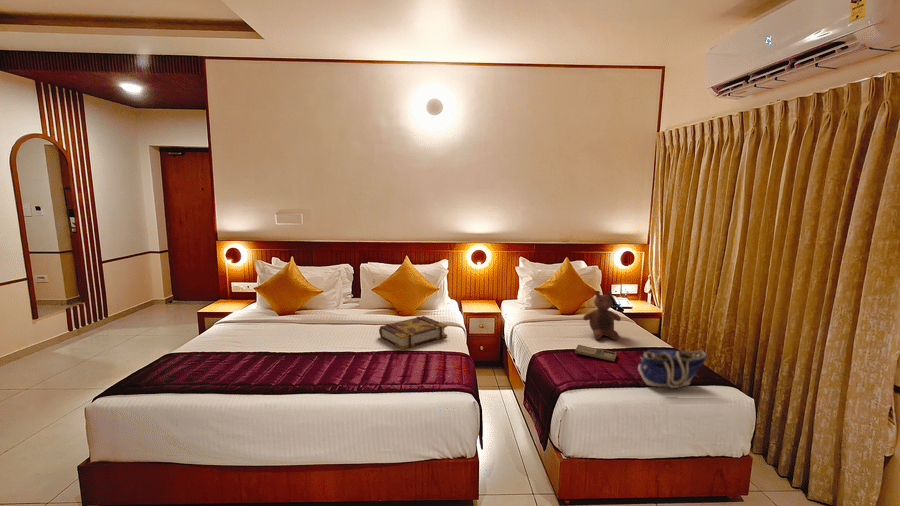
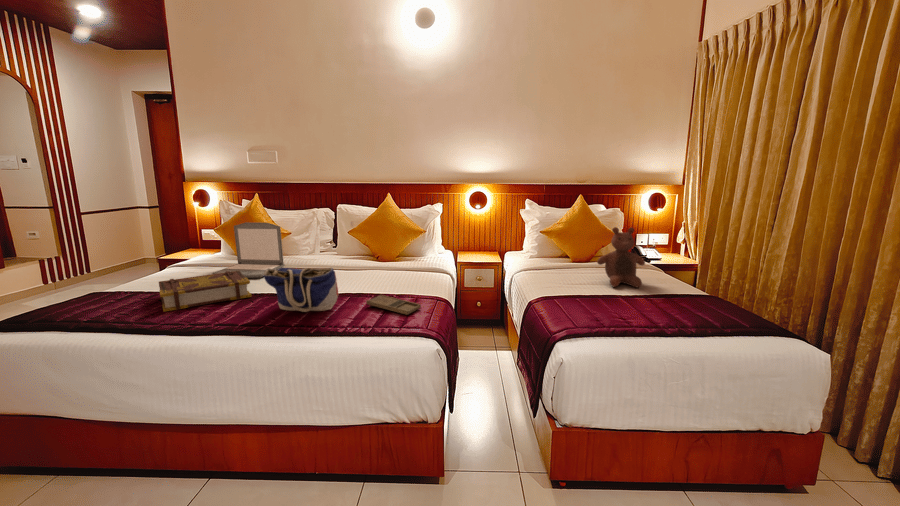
laptop: none [264,285,322,335] -> present [212,222,285,278]
book: present [379,316,447,349] -> present [159,271,251,312]
tray: present [575,345,617,361] -> present [366,295,421,315]
tote bag: present [638,350,707,388] -> present [263,268,338,312]

